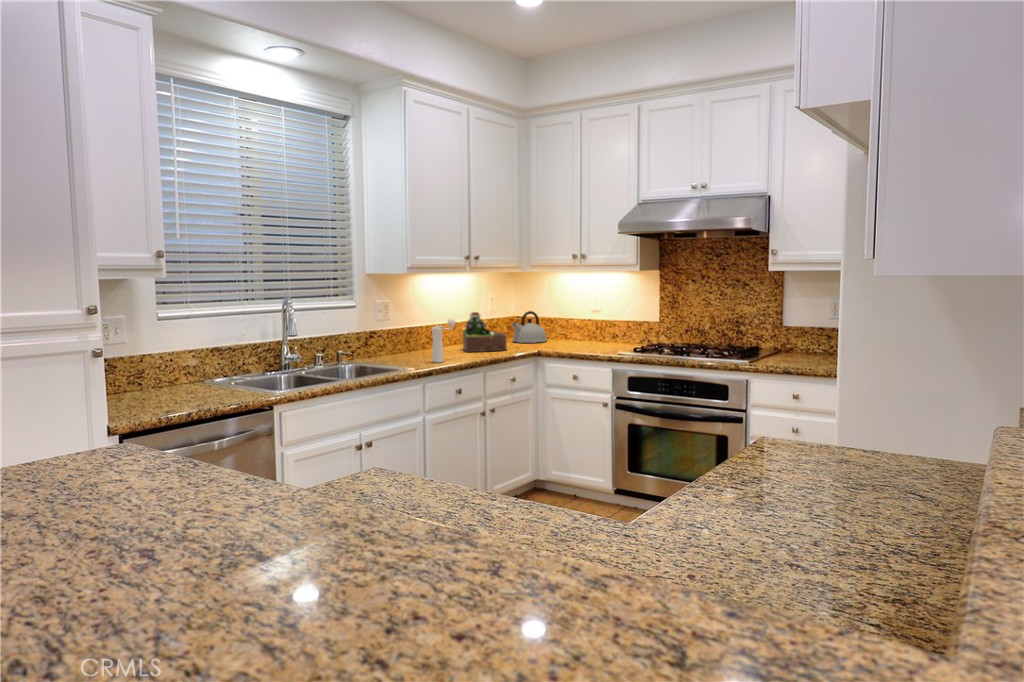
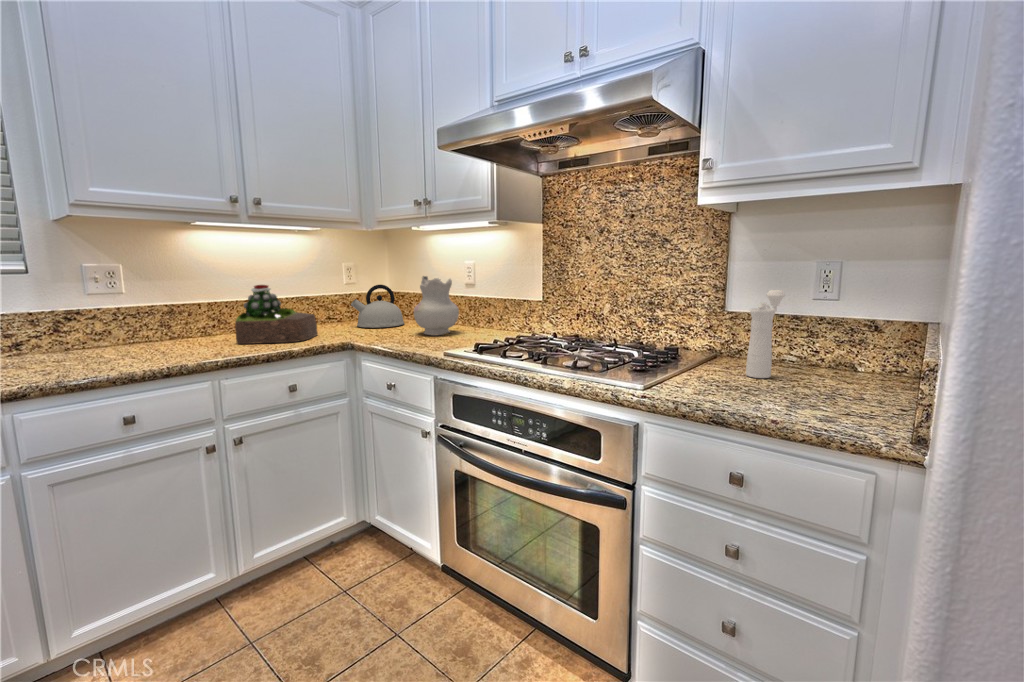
ceramic pitcher: none [572,305,603,346] -> present [414,276,459,336]
pepper mill: present [432,319,455,362] -> present [746,290,785,378]

